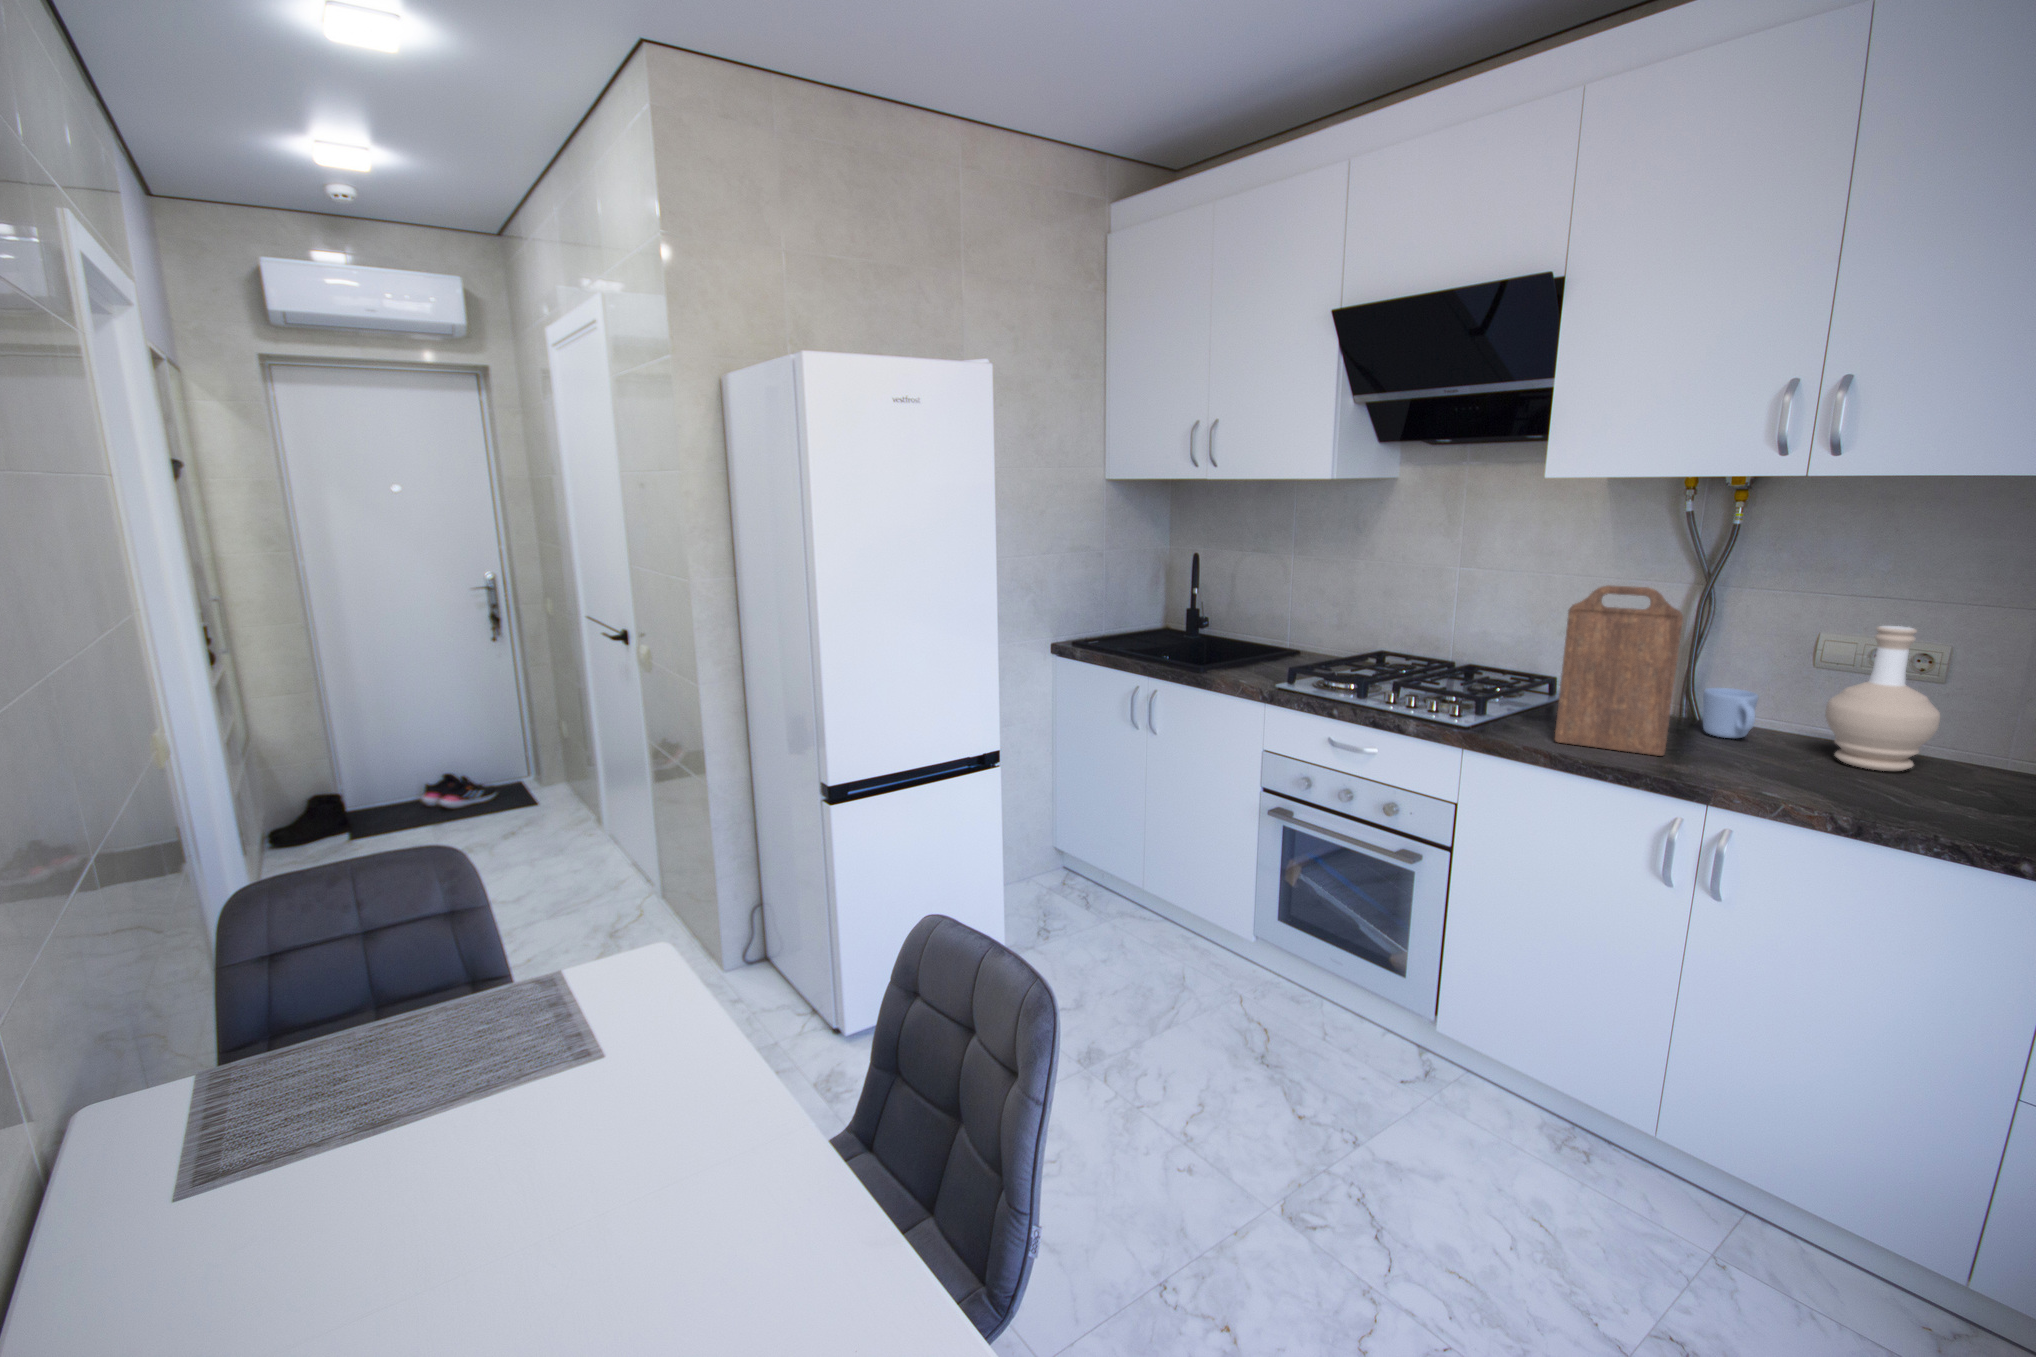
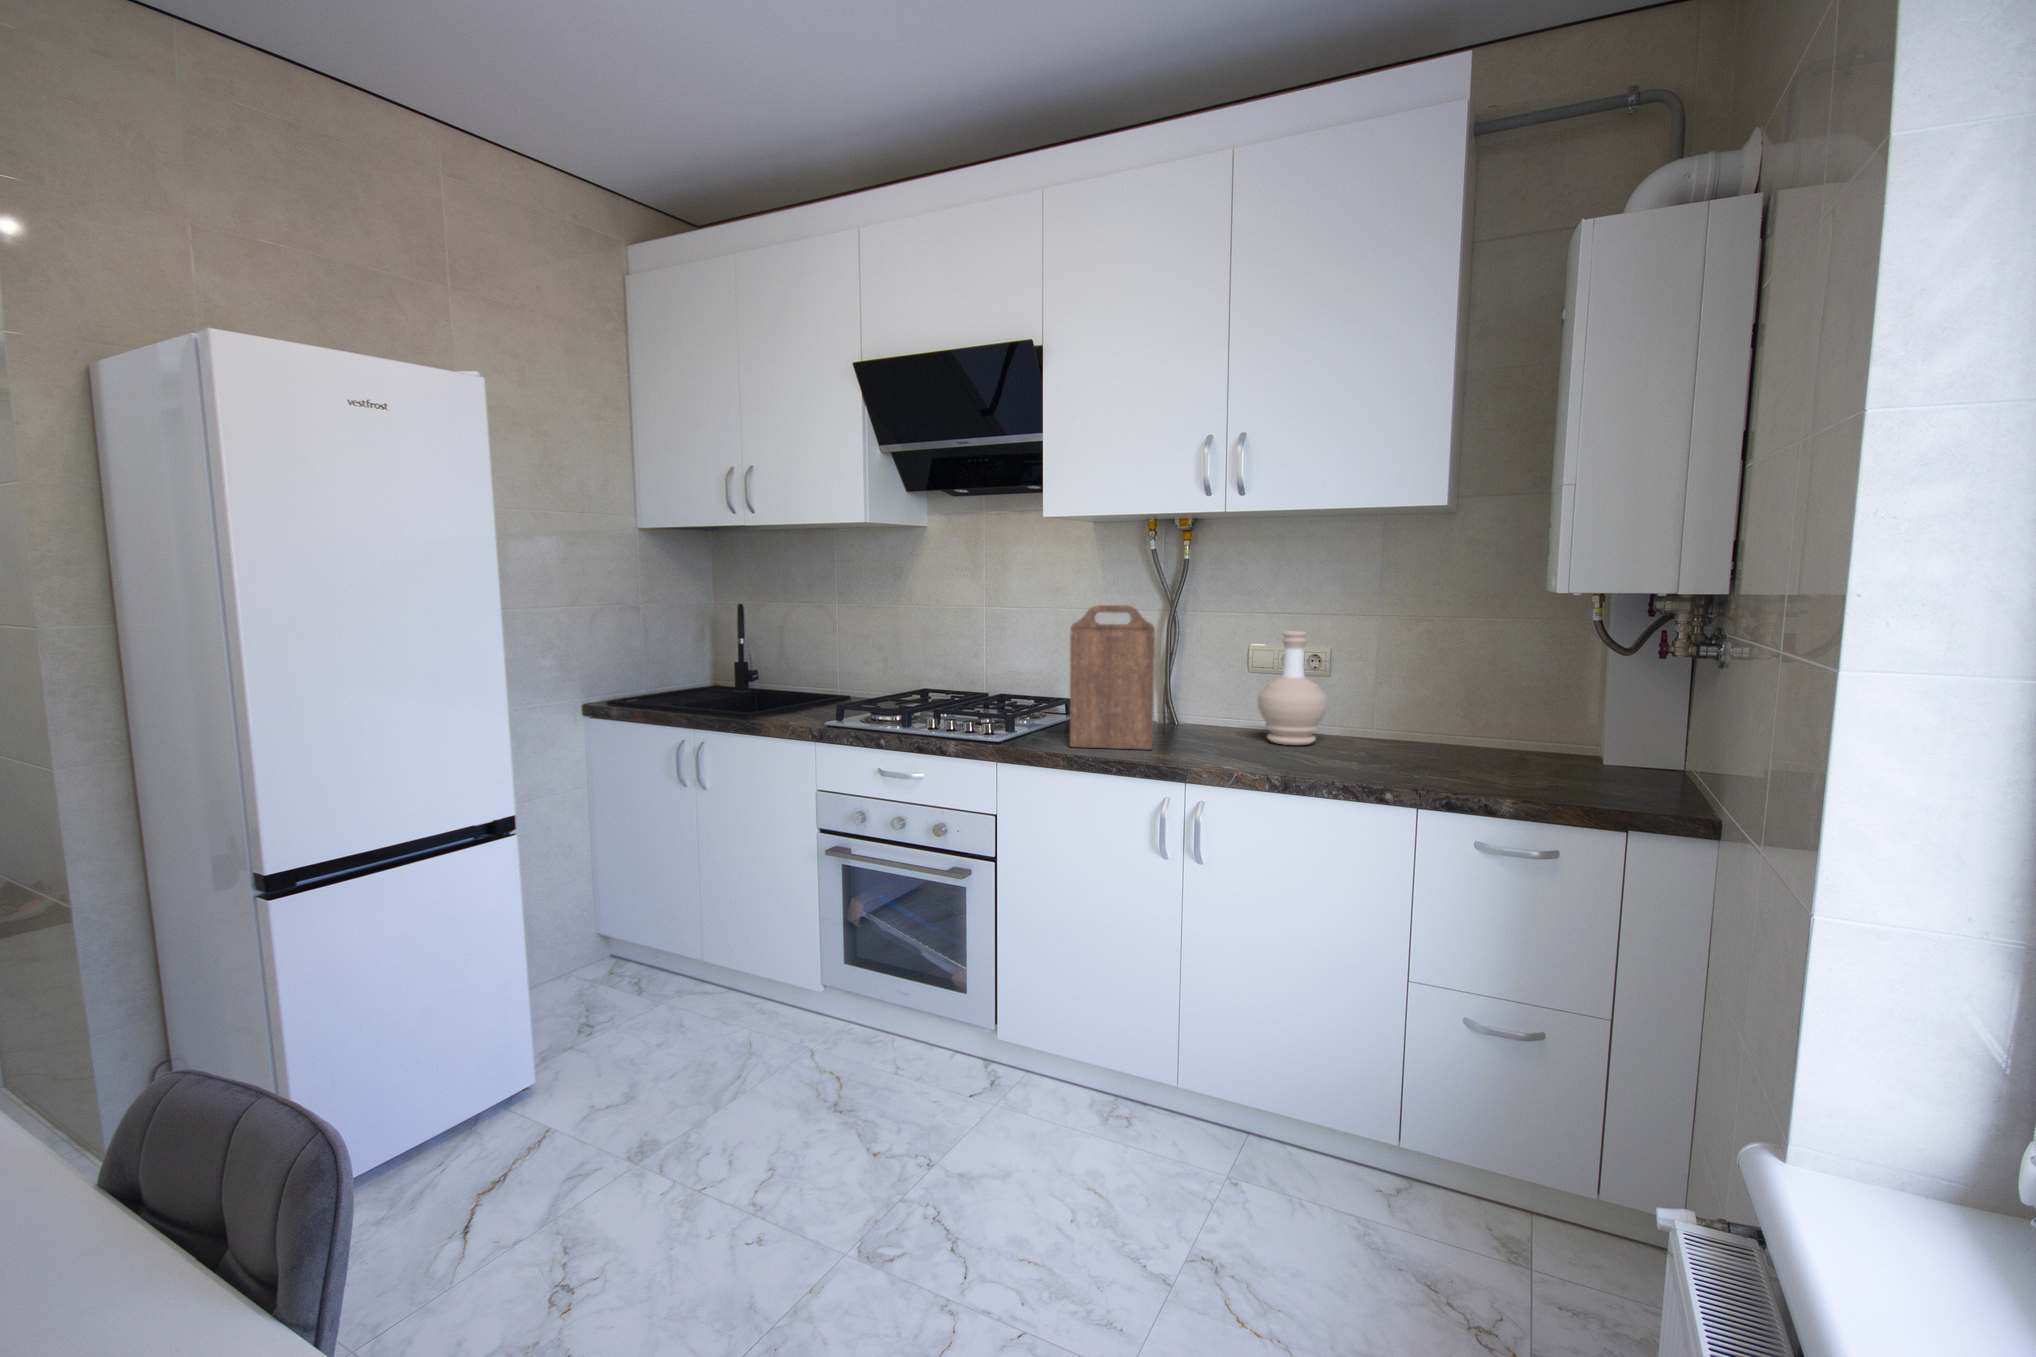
mug: present [1703,688,1758,738] -> none [1176,693,1213,733]

